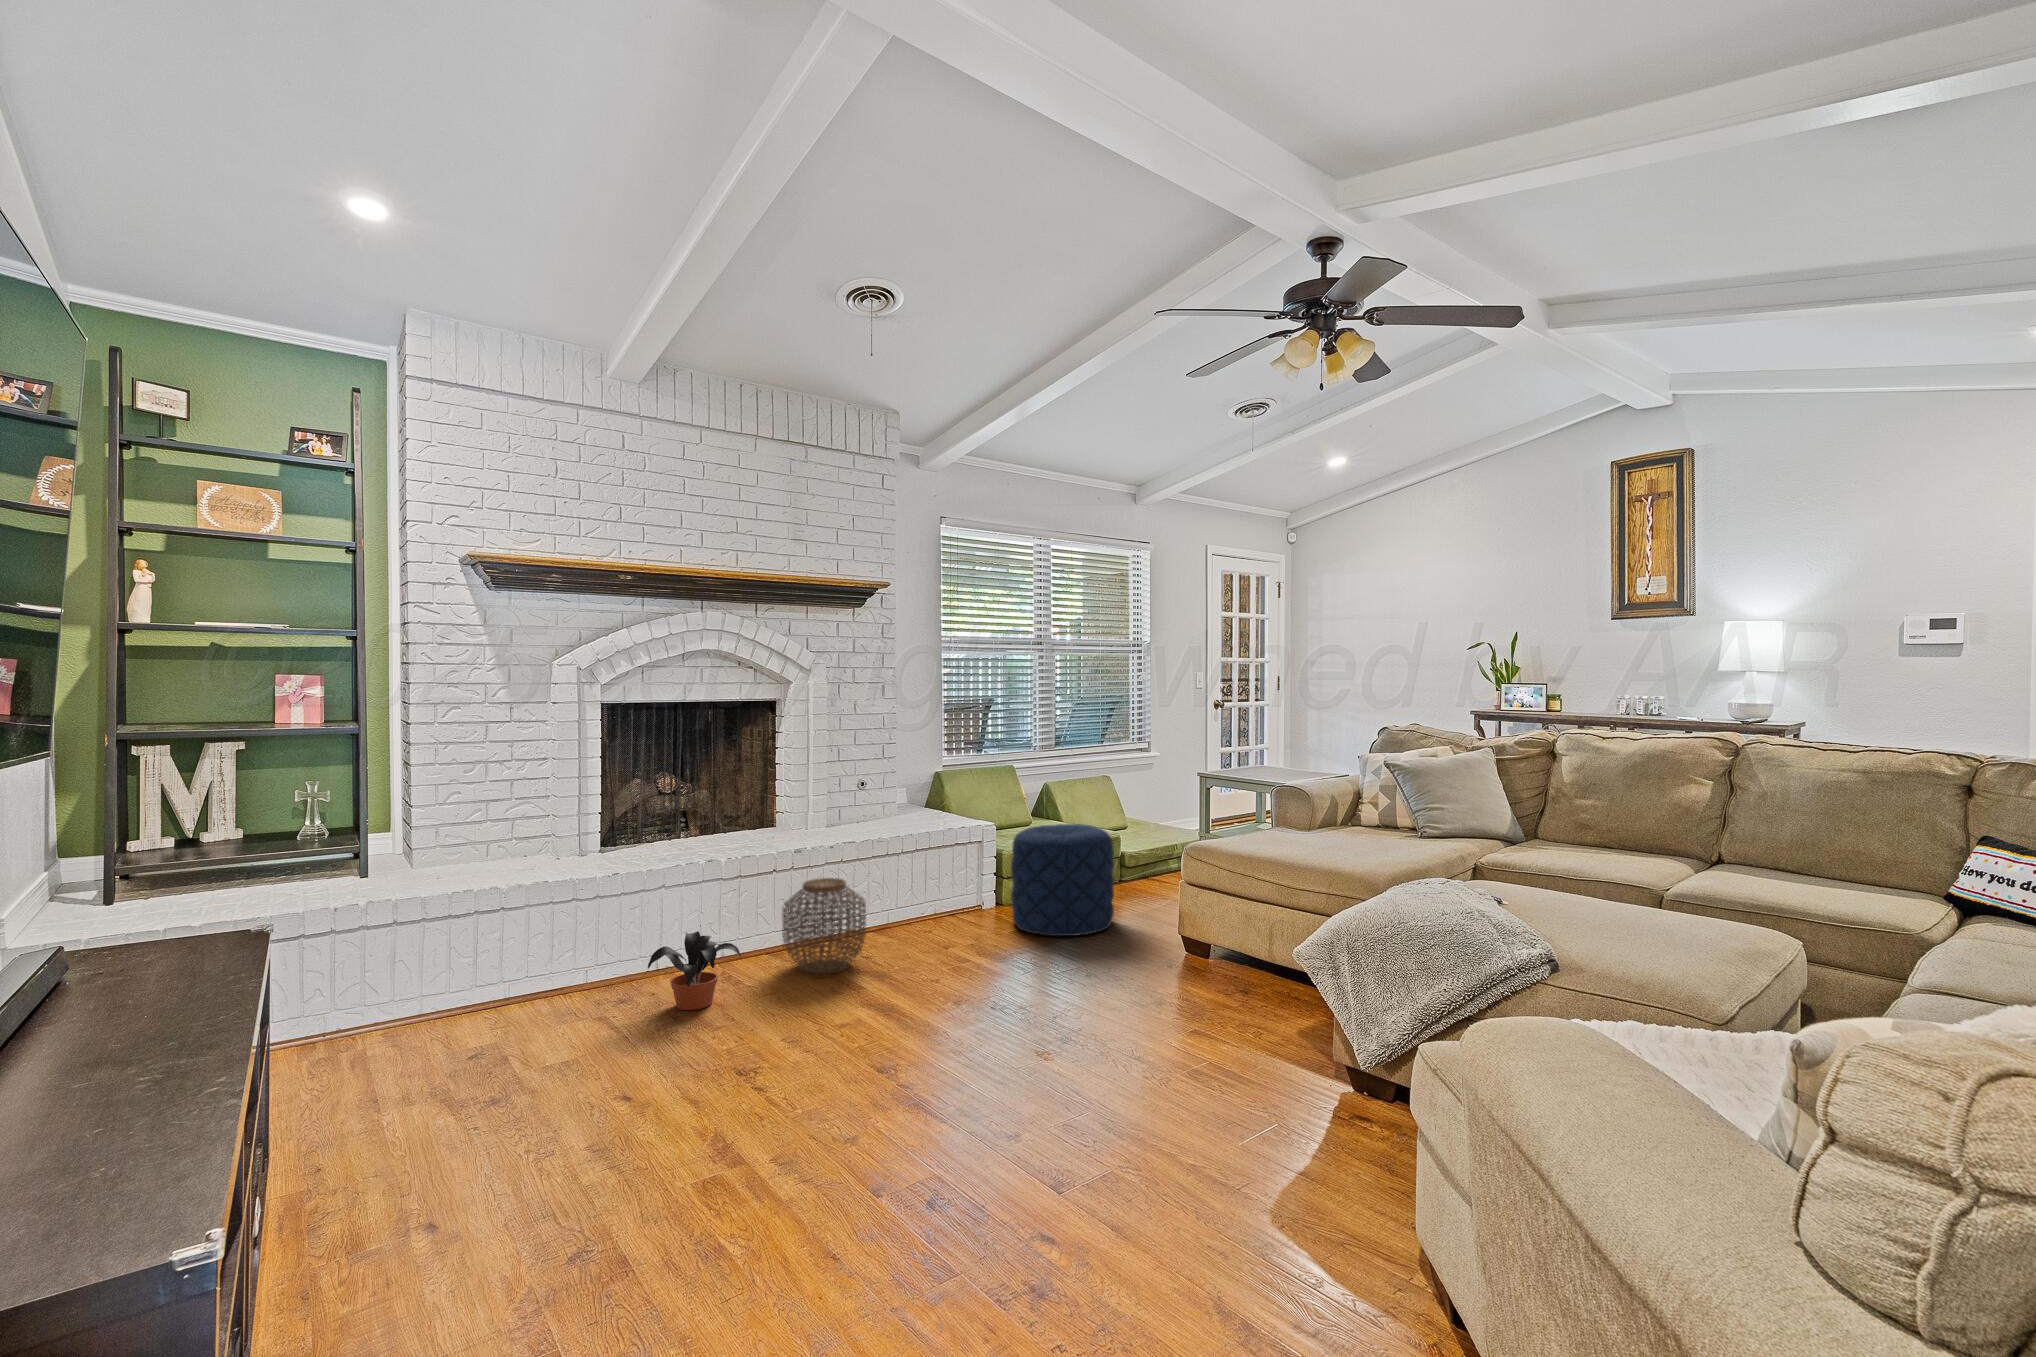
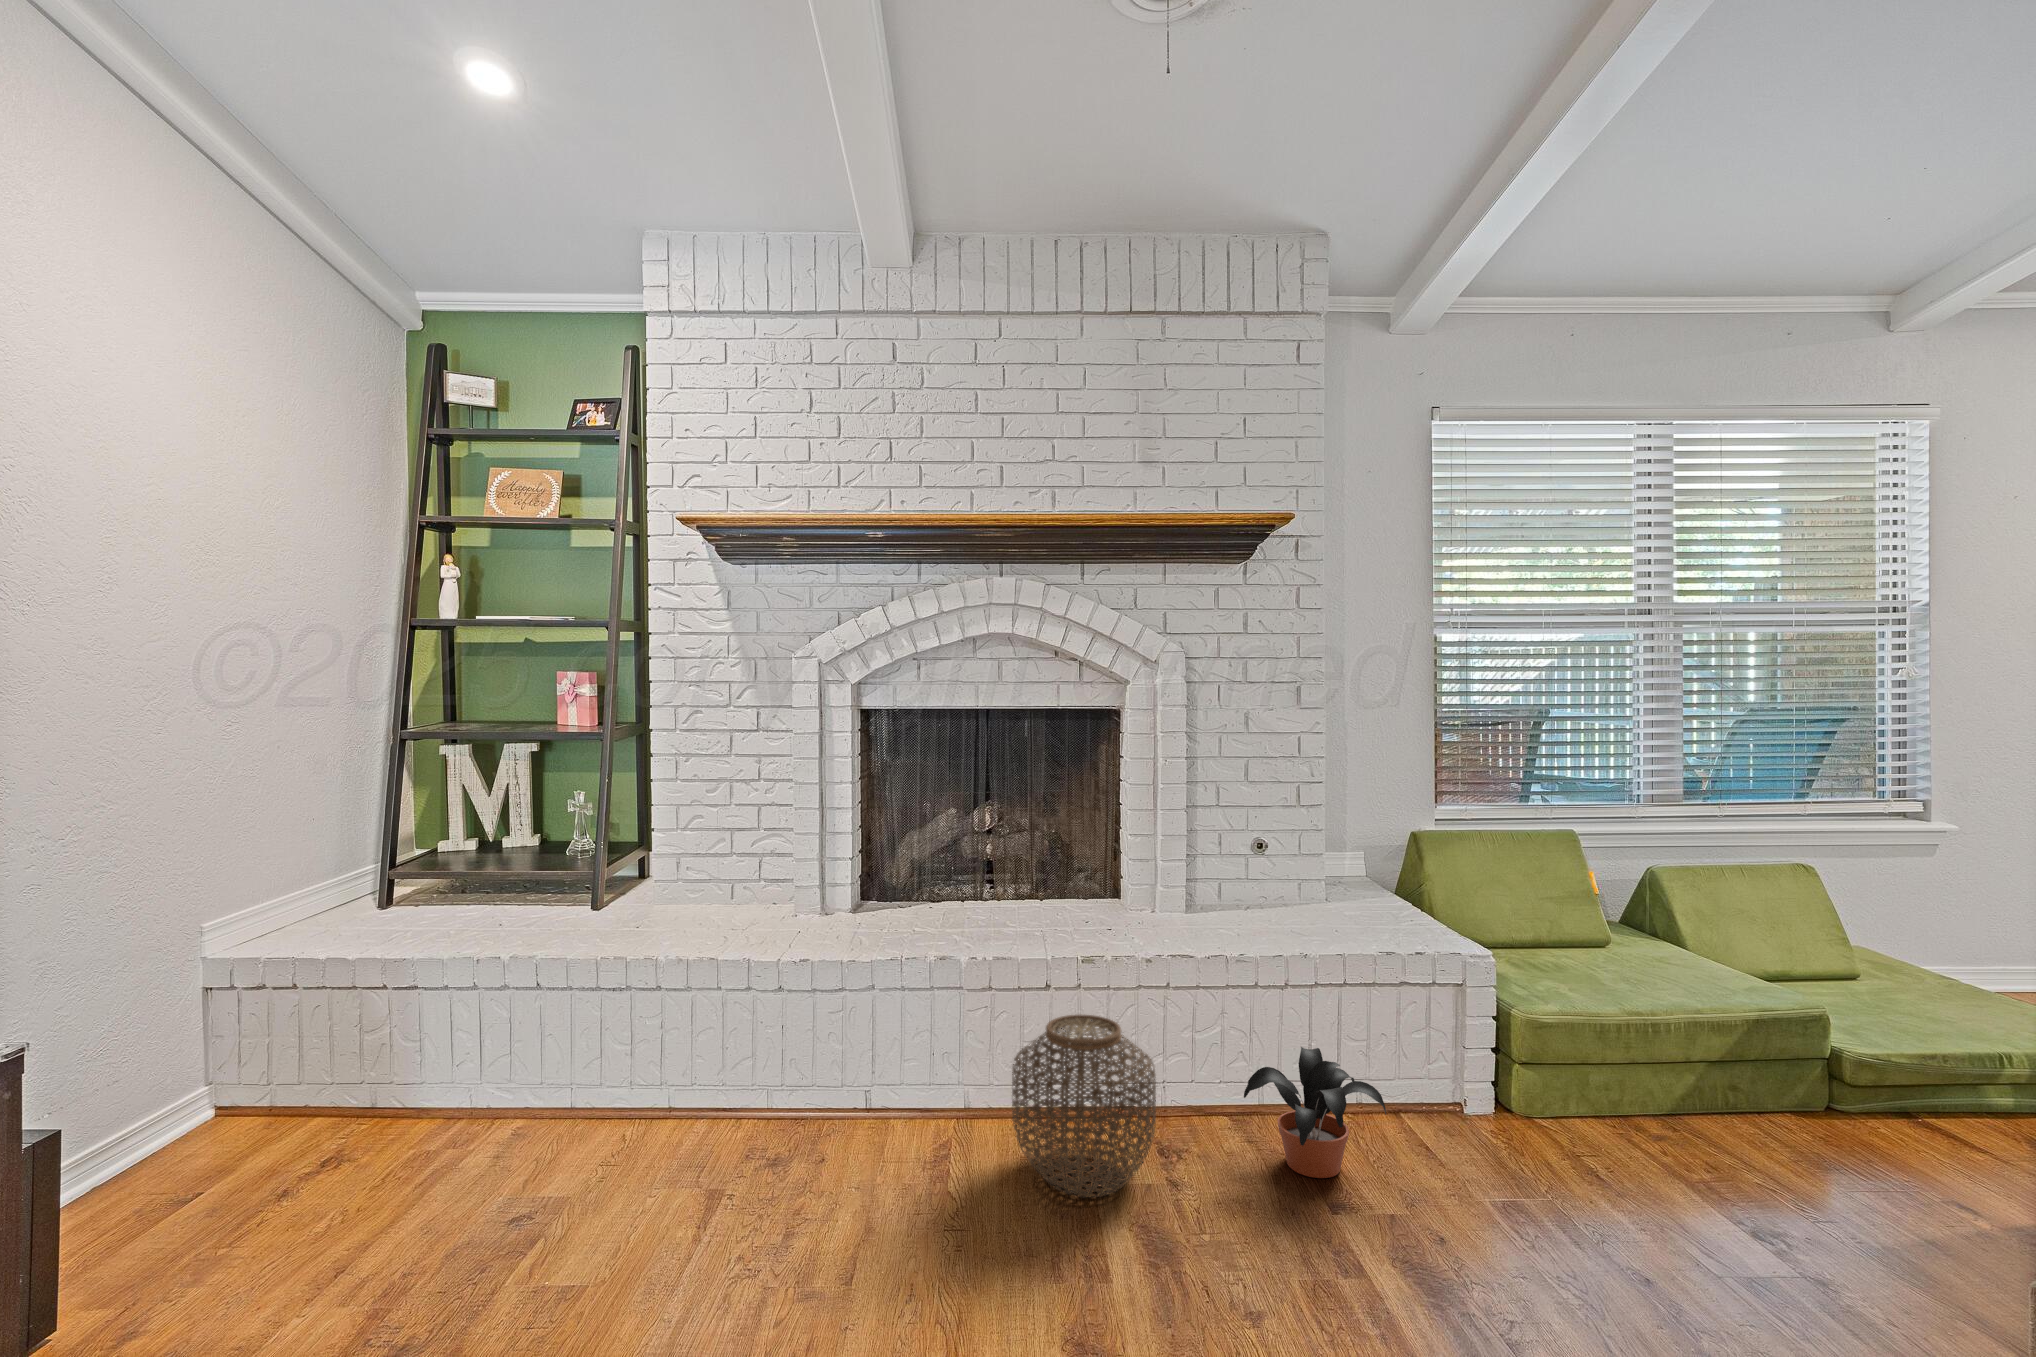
pouf: present [1011,824,1114,936] -> none [1501,977,1773,1271]
potted plant: present [648,931,741,1010] -> present [1244,1047,1386,1178]

